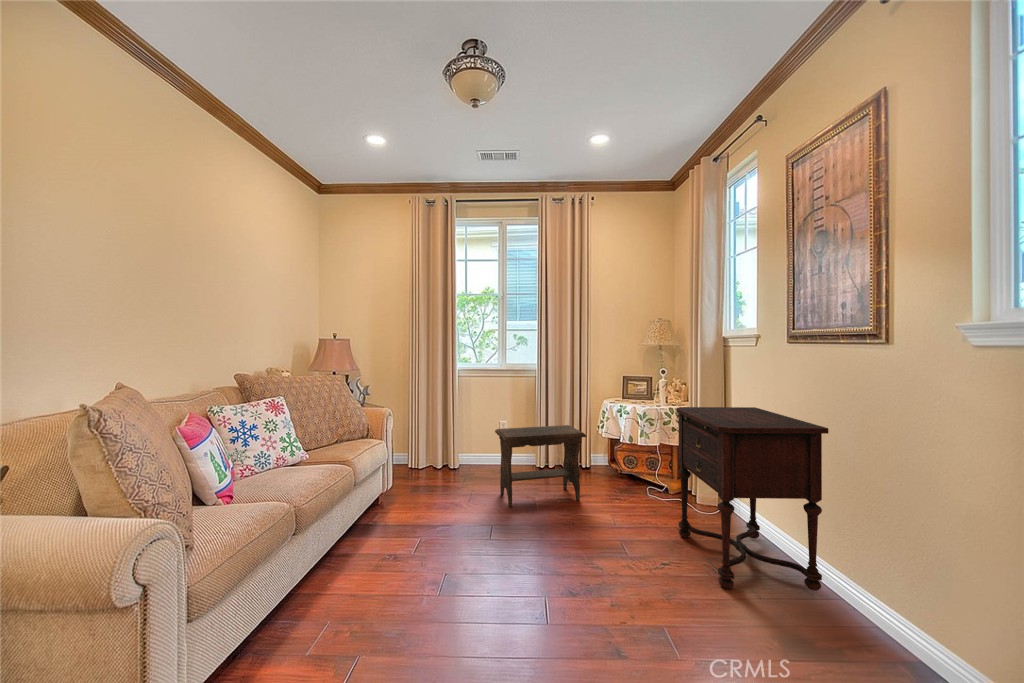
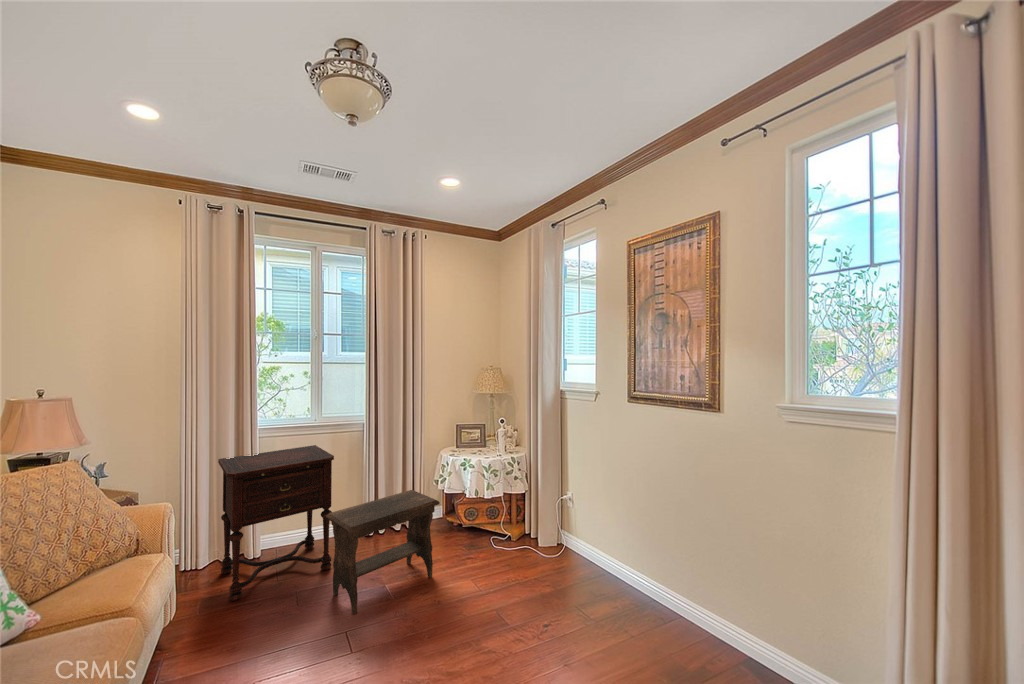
side table: present [676,407,828,591] -> present [218,445,334,601]

